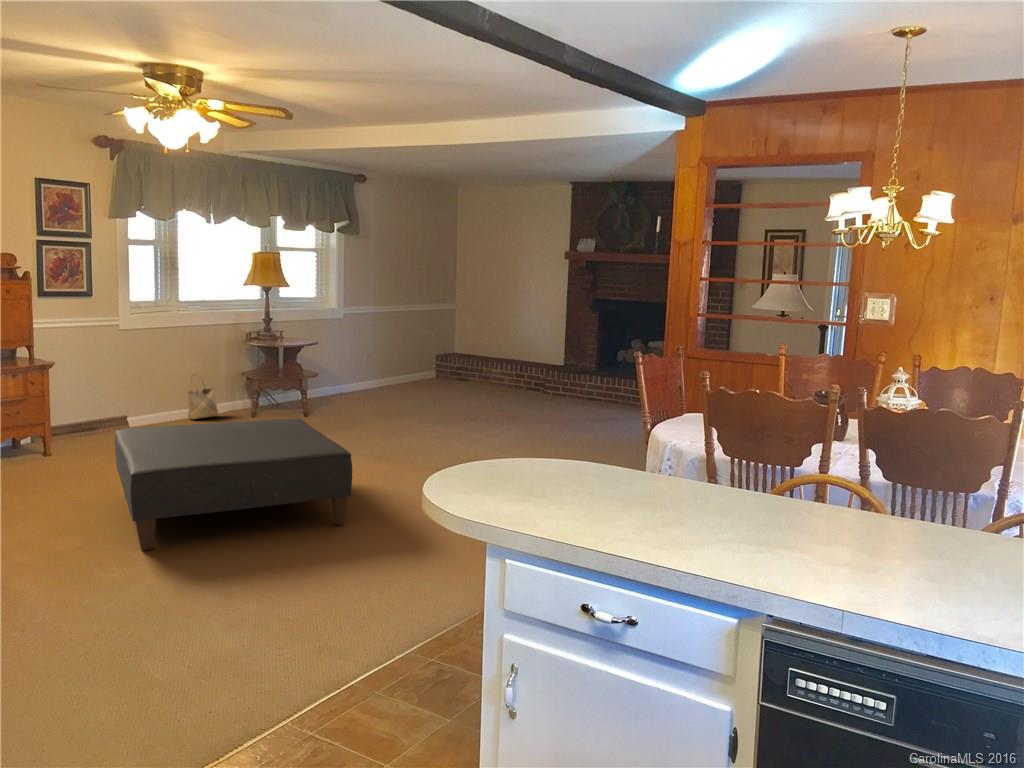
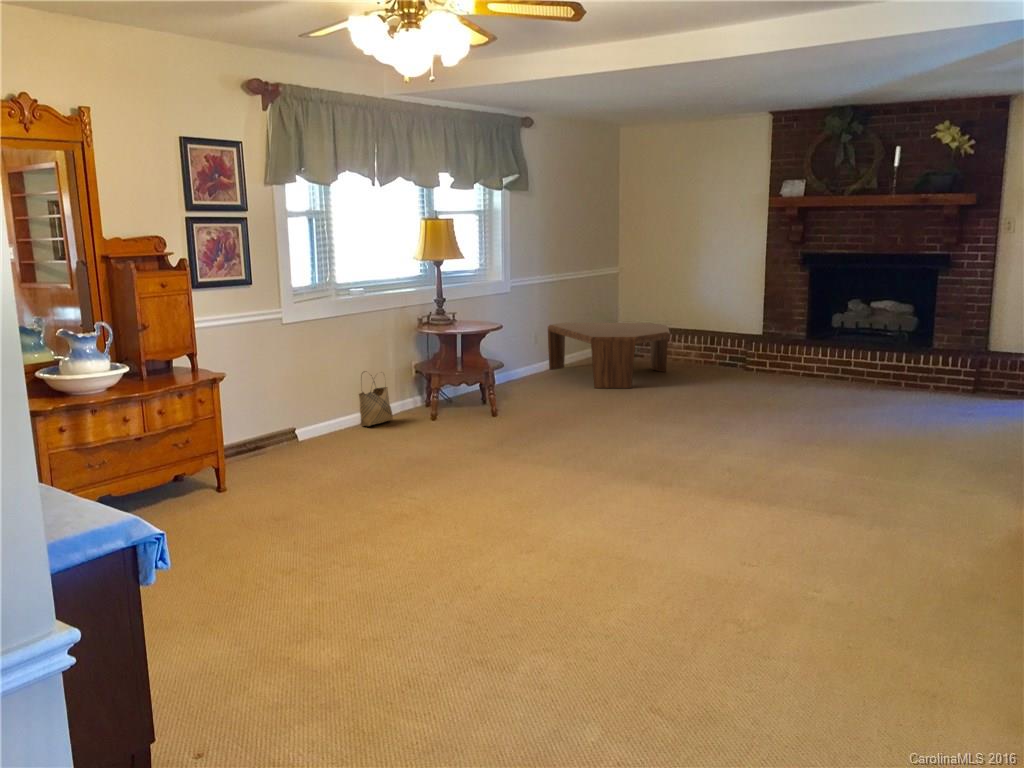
coffee table: none [379,347,479,403] -> present [548,323,670,388]
ottoman: present [115,418,352,551] -> none [332,437,686,663]

